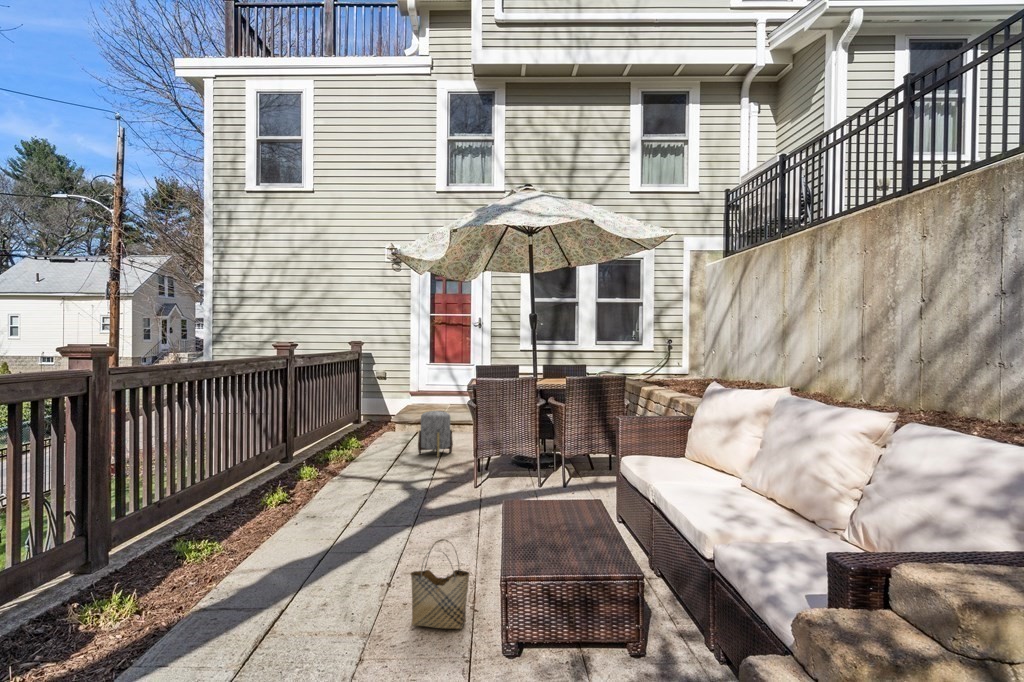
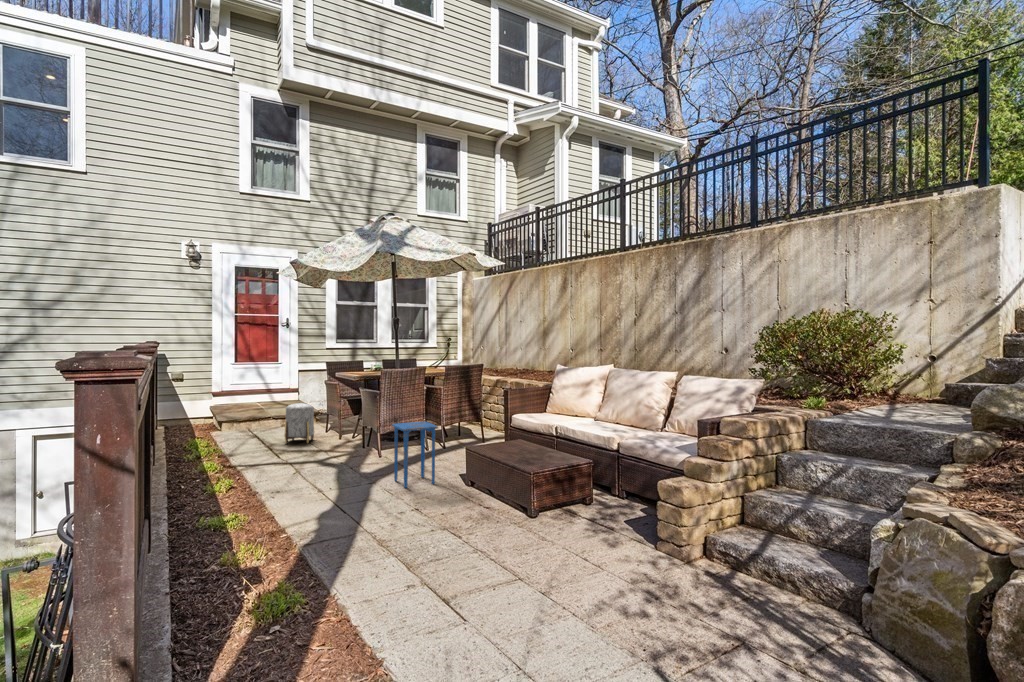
side table: none [410,453,470,548] -> present [392,421,438,488]
woven basket: present [410,539,470,629] -> none [472,461,504,512]

